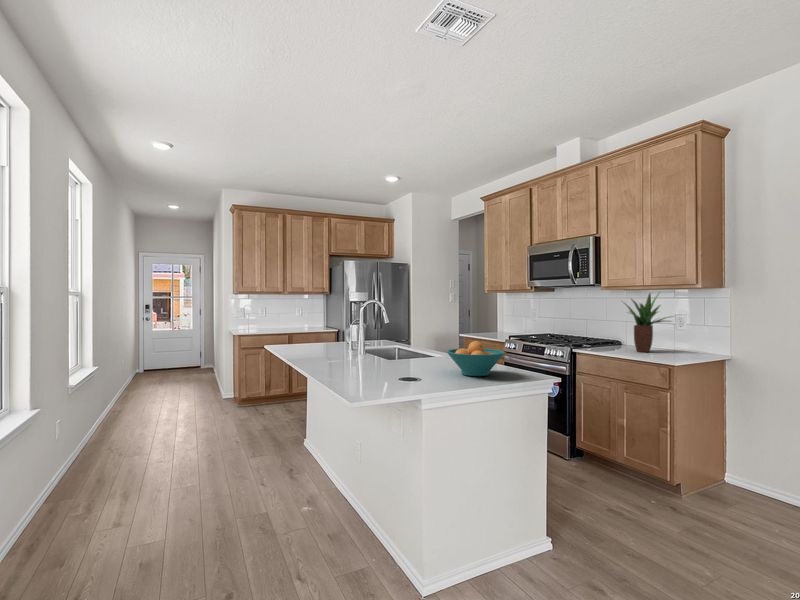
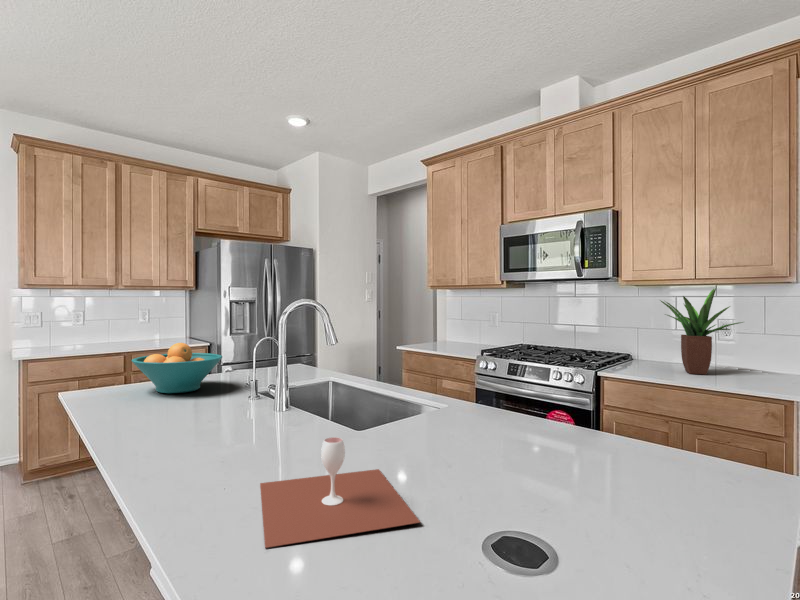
fruit bowl: present [447,341,505,376] -> present [132,343,222,393]
wine glass: none [333,353,382,378] -> present [260,437,420,548]

